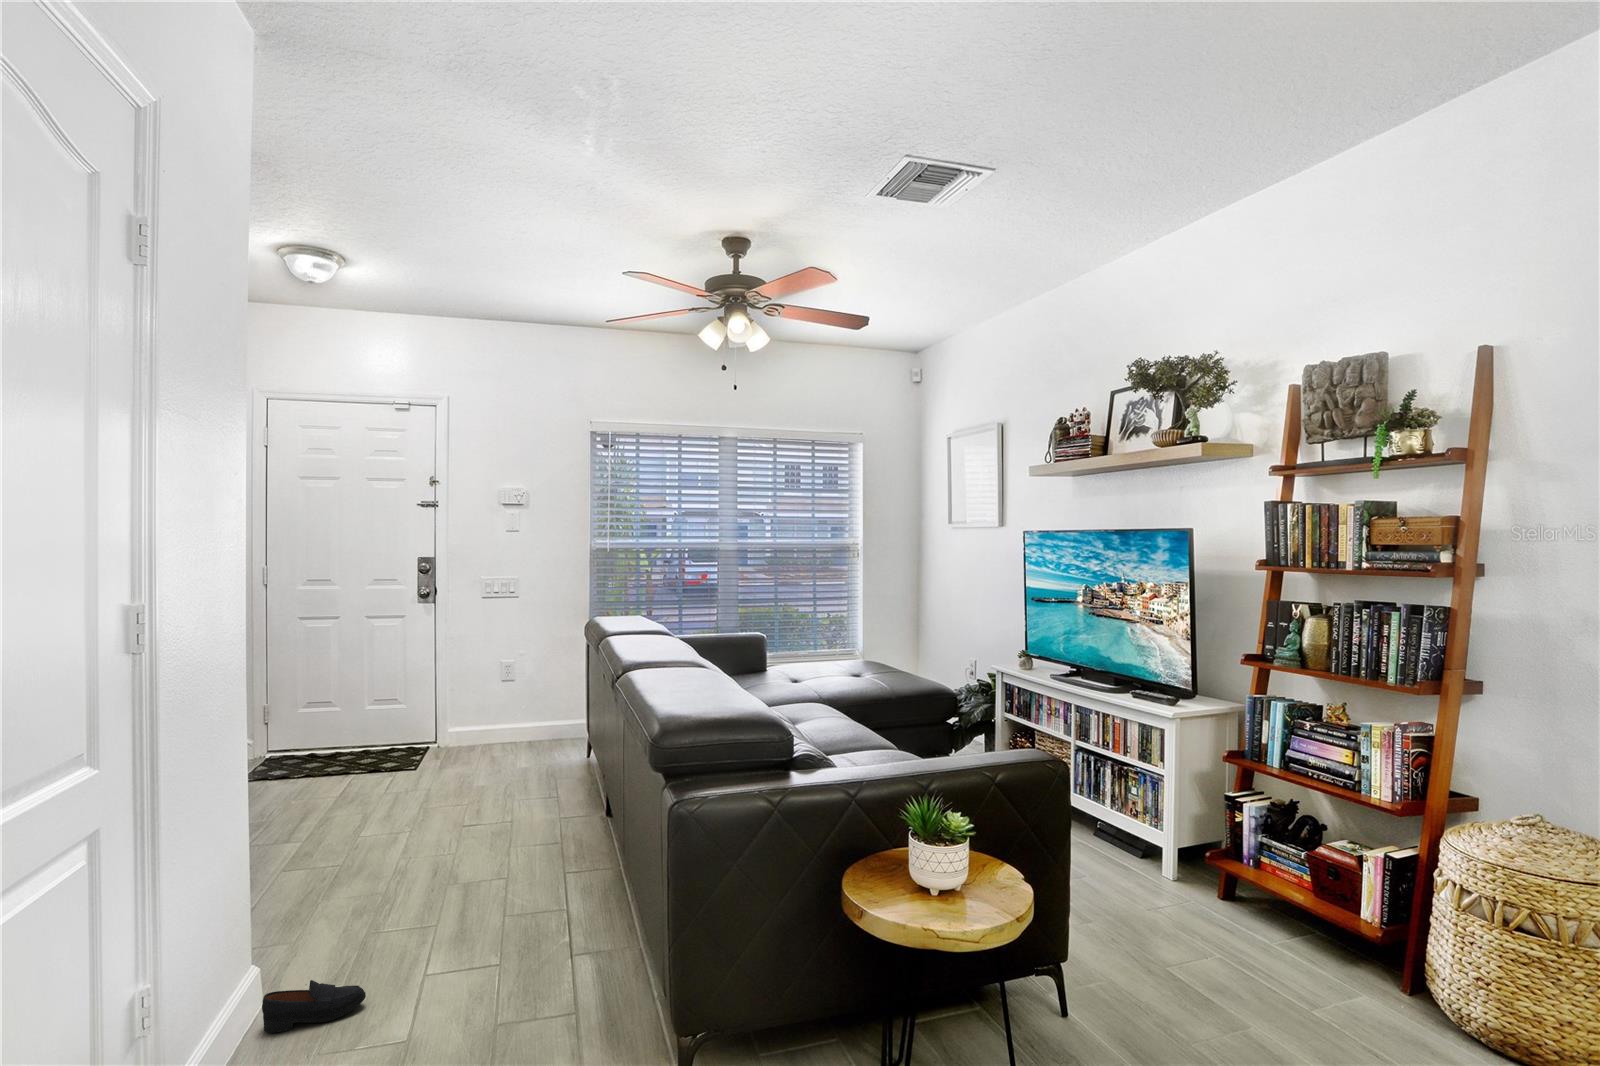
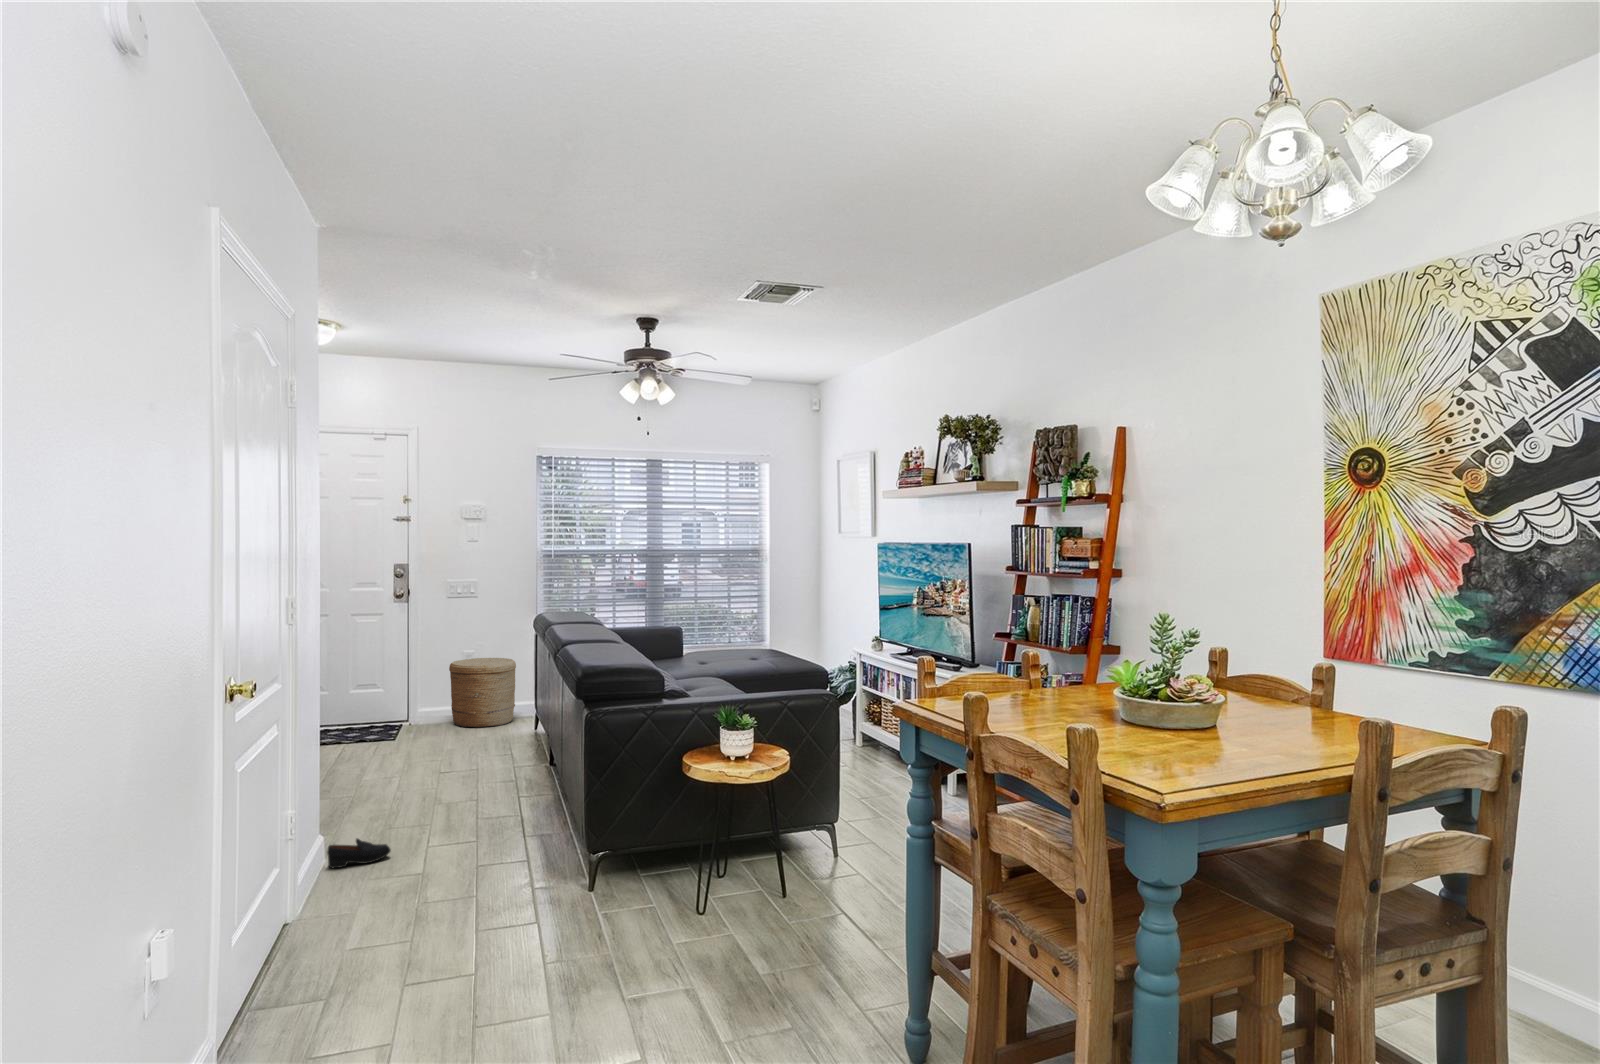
woven basket: none [485,671,565,758] -> present [449,658,516,728]

